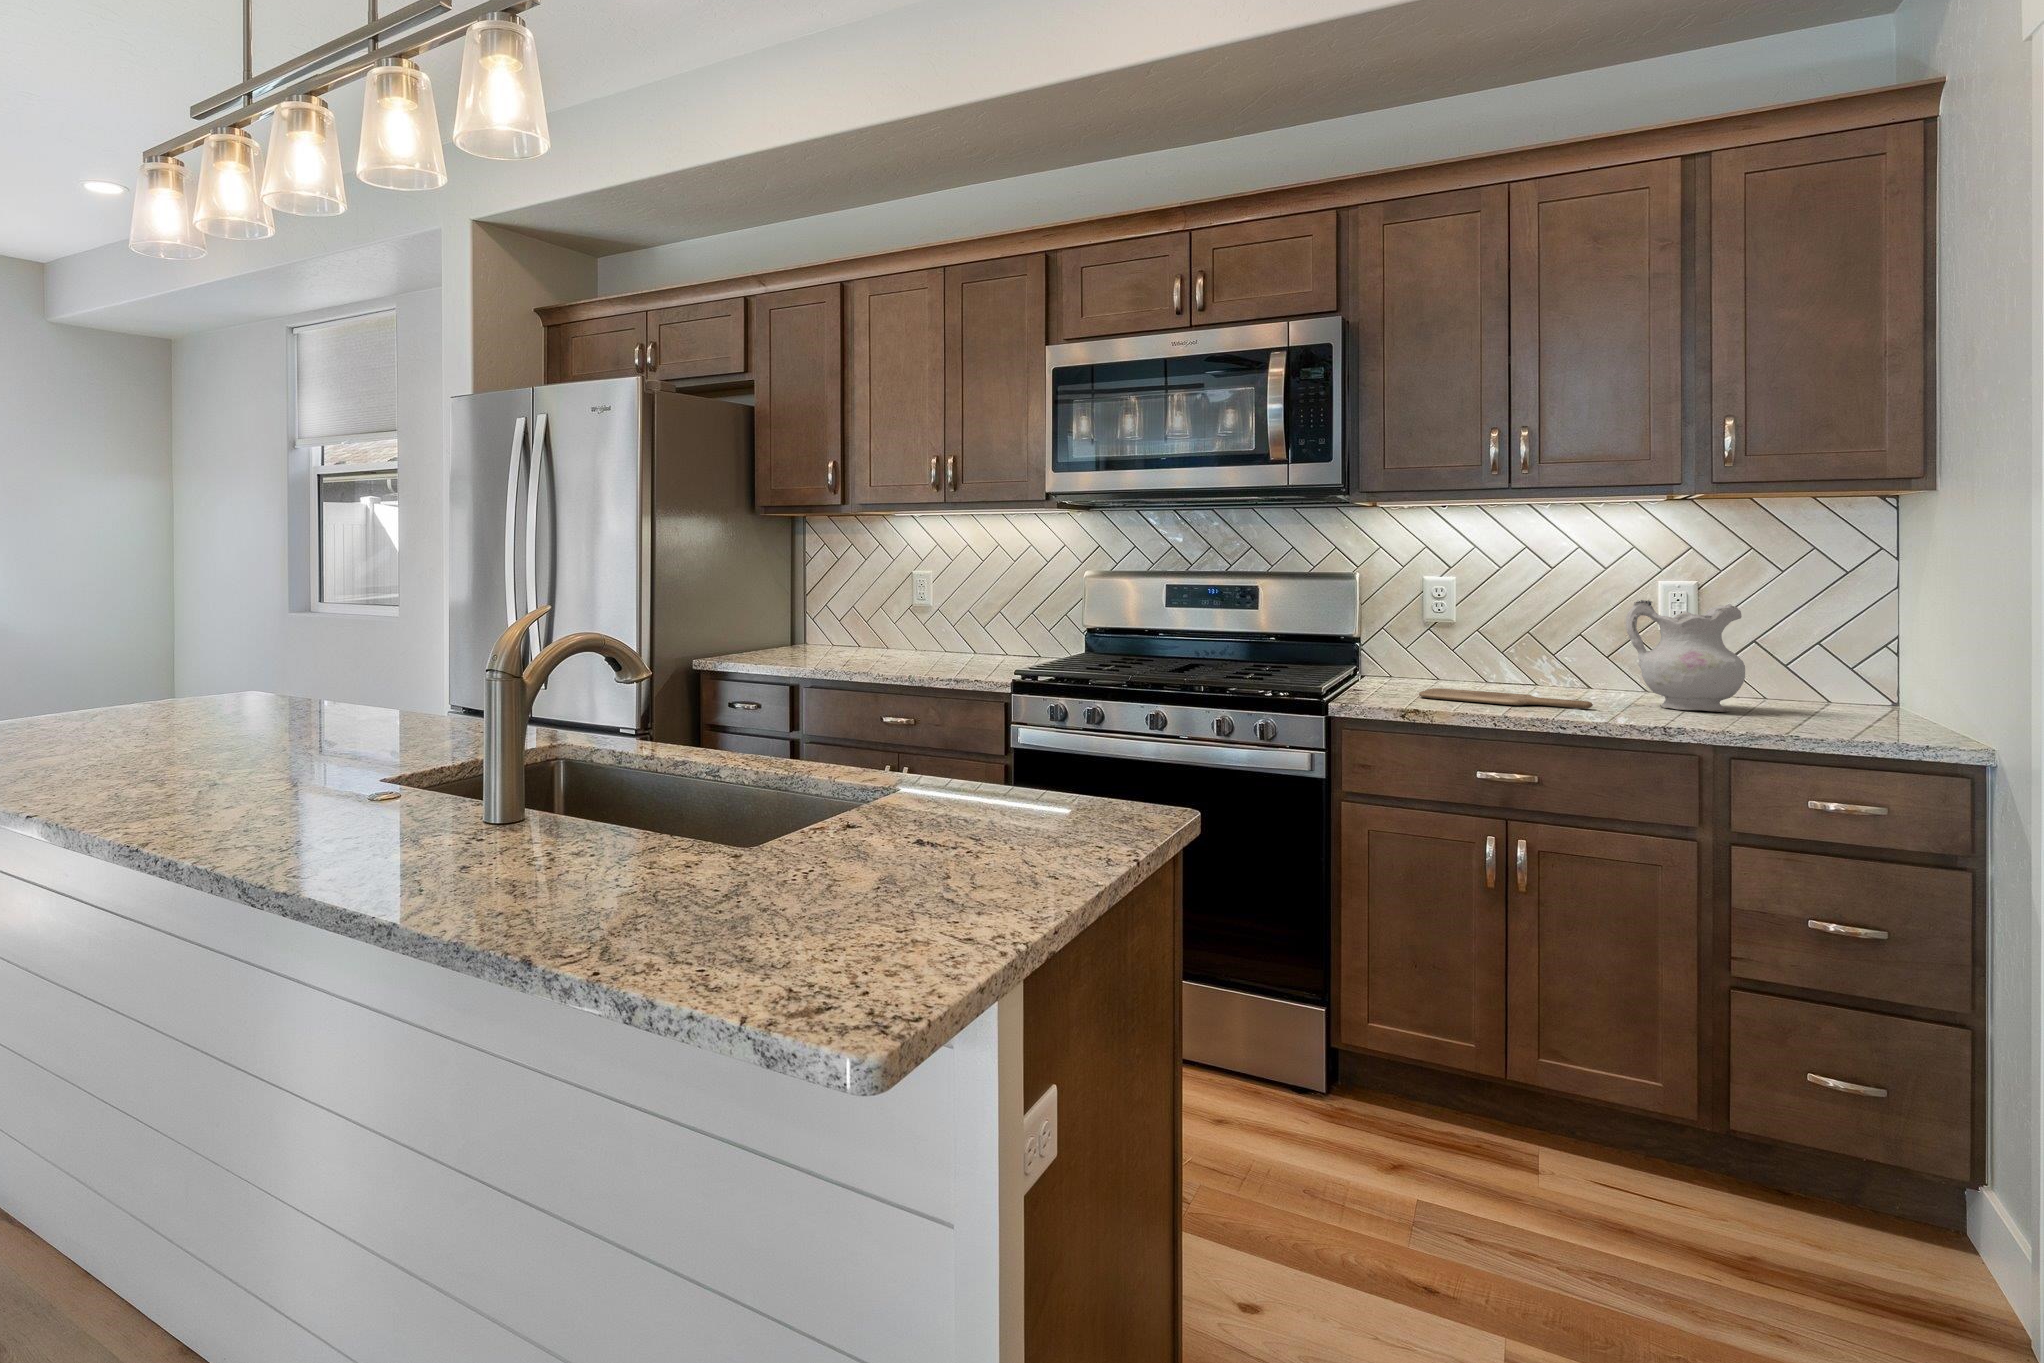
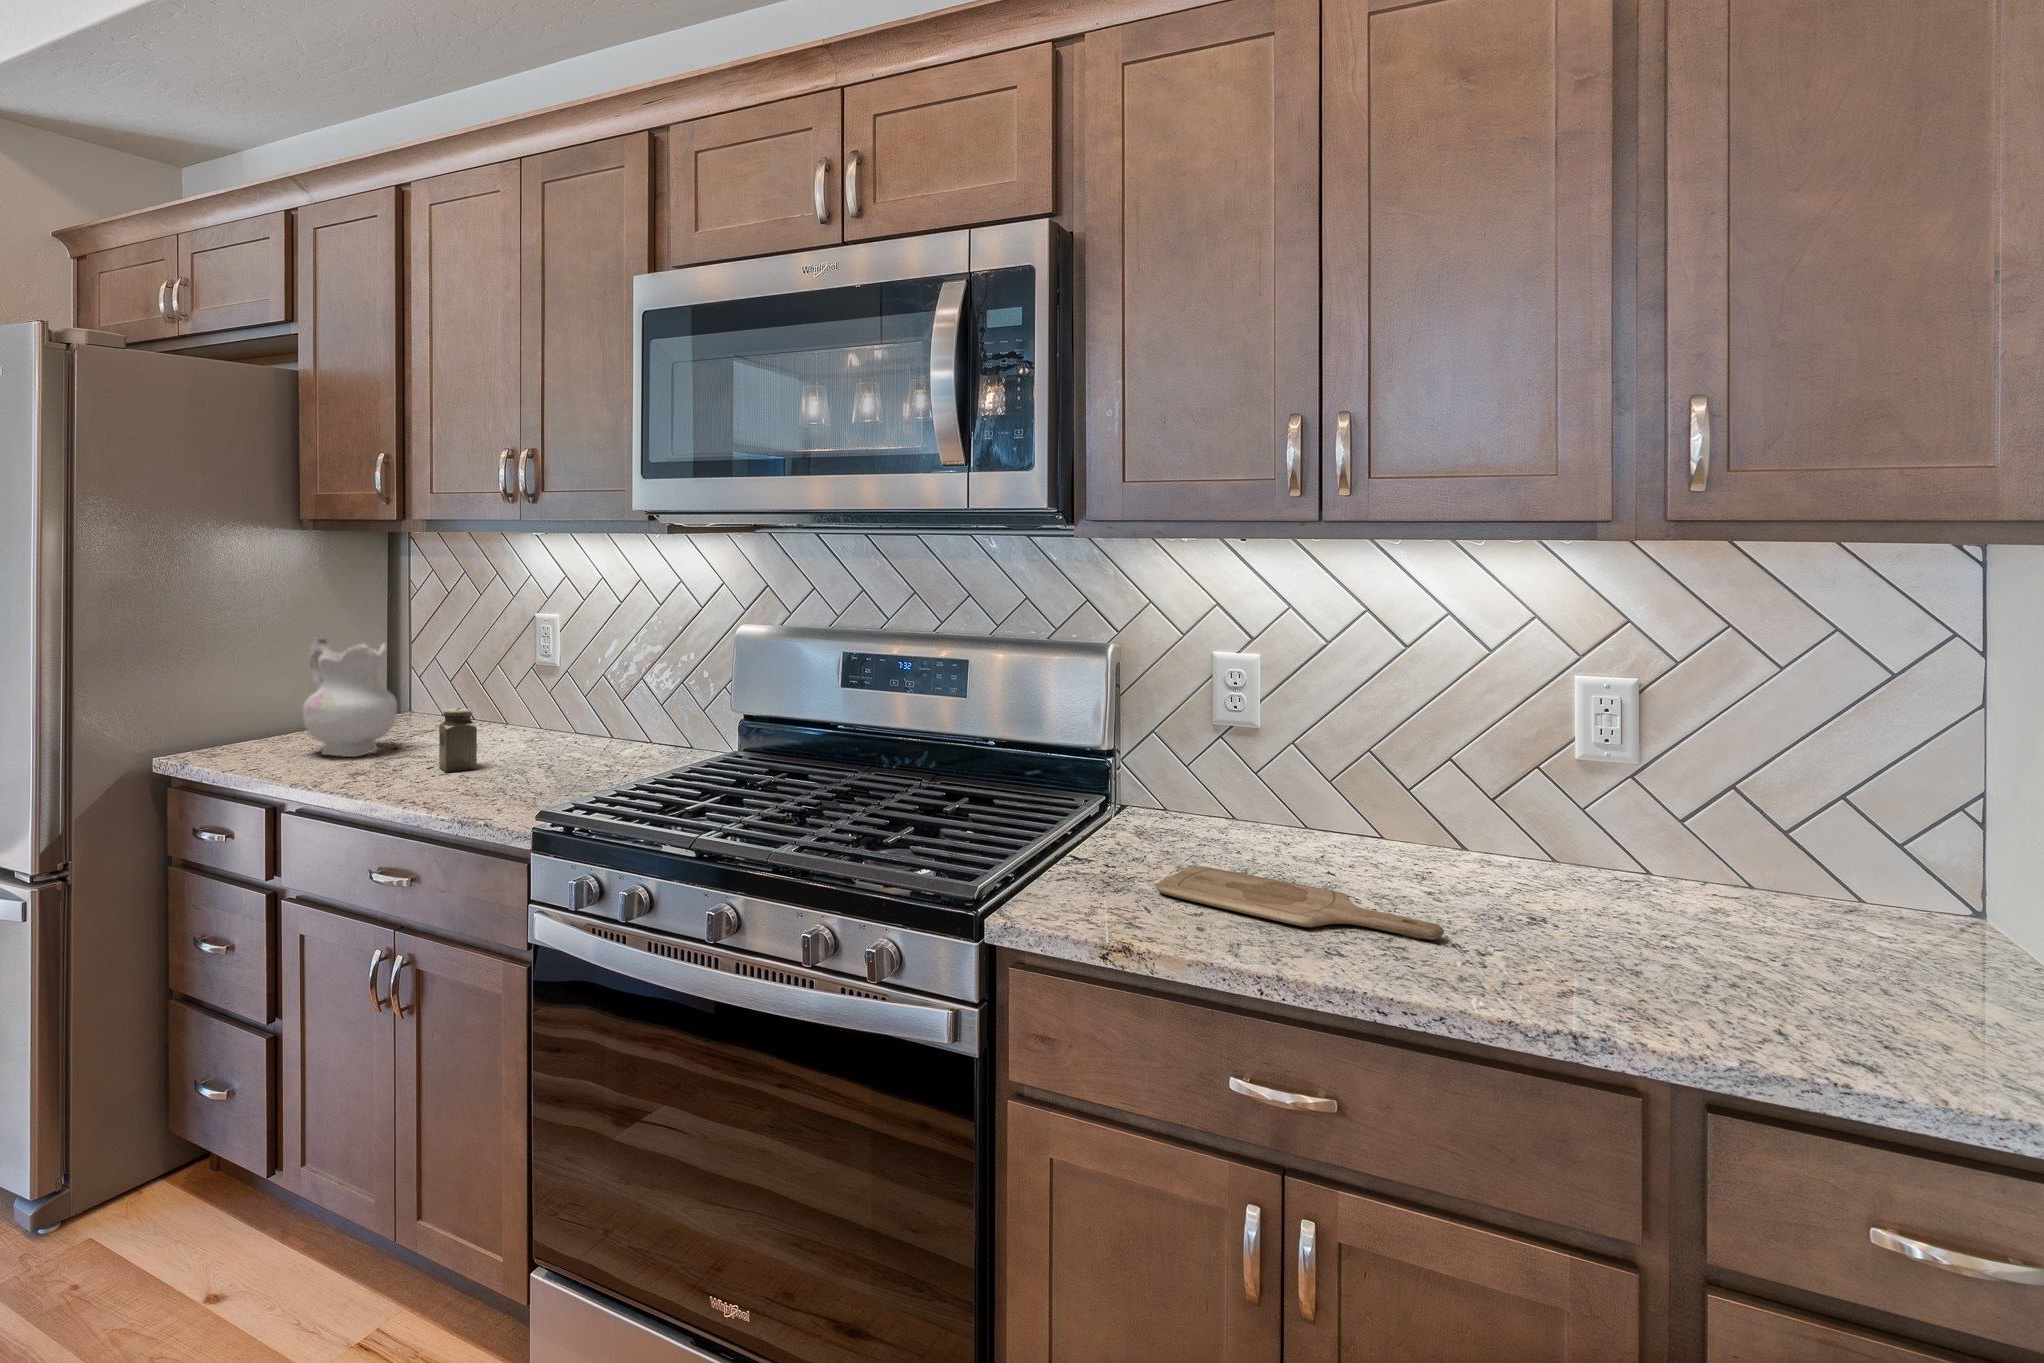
ceramic pitcher: present [1626,600,1745,712] -> present [303,637,397,757]
salt shaker: none [892,624,918,663] -> present [439,708,477,772]

